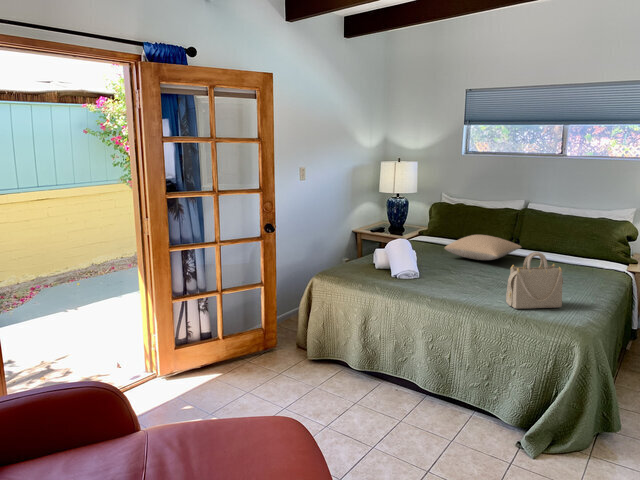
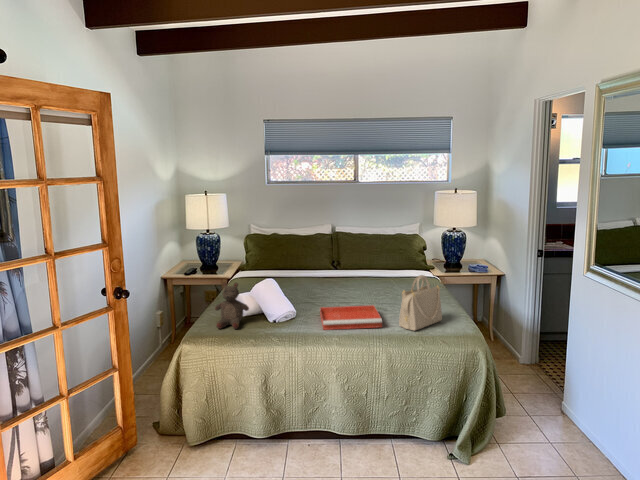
stuffed bear: none [343,234,374,274] -> present [215,283,249,329]
pillow: present [445,235,521,260] -> none [295,263,355,288]
tray: none [427,272,498,299] -> present [320,305,382,330]

